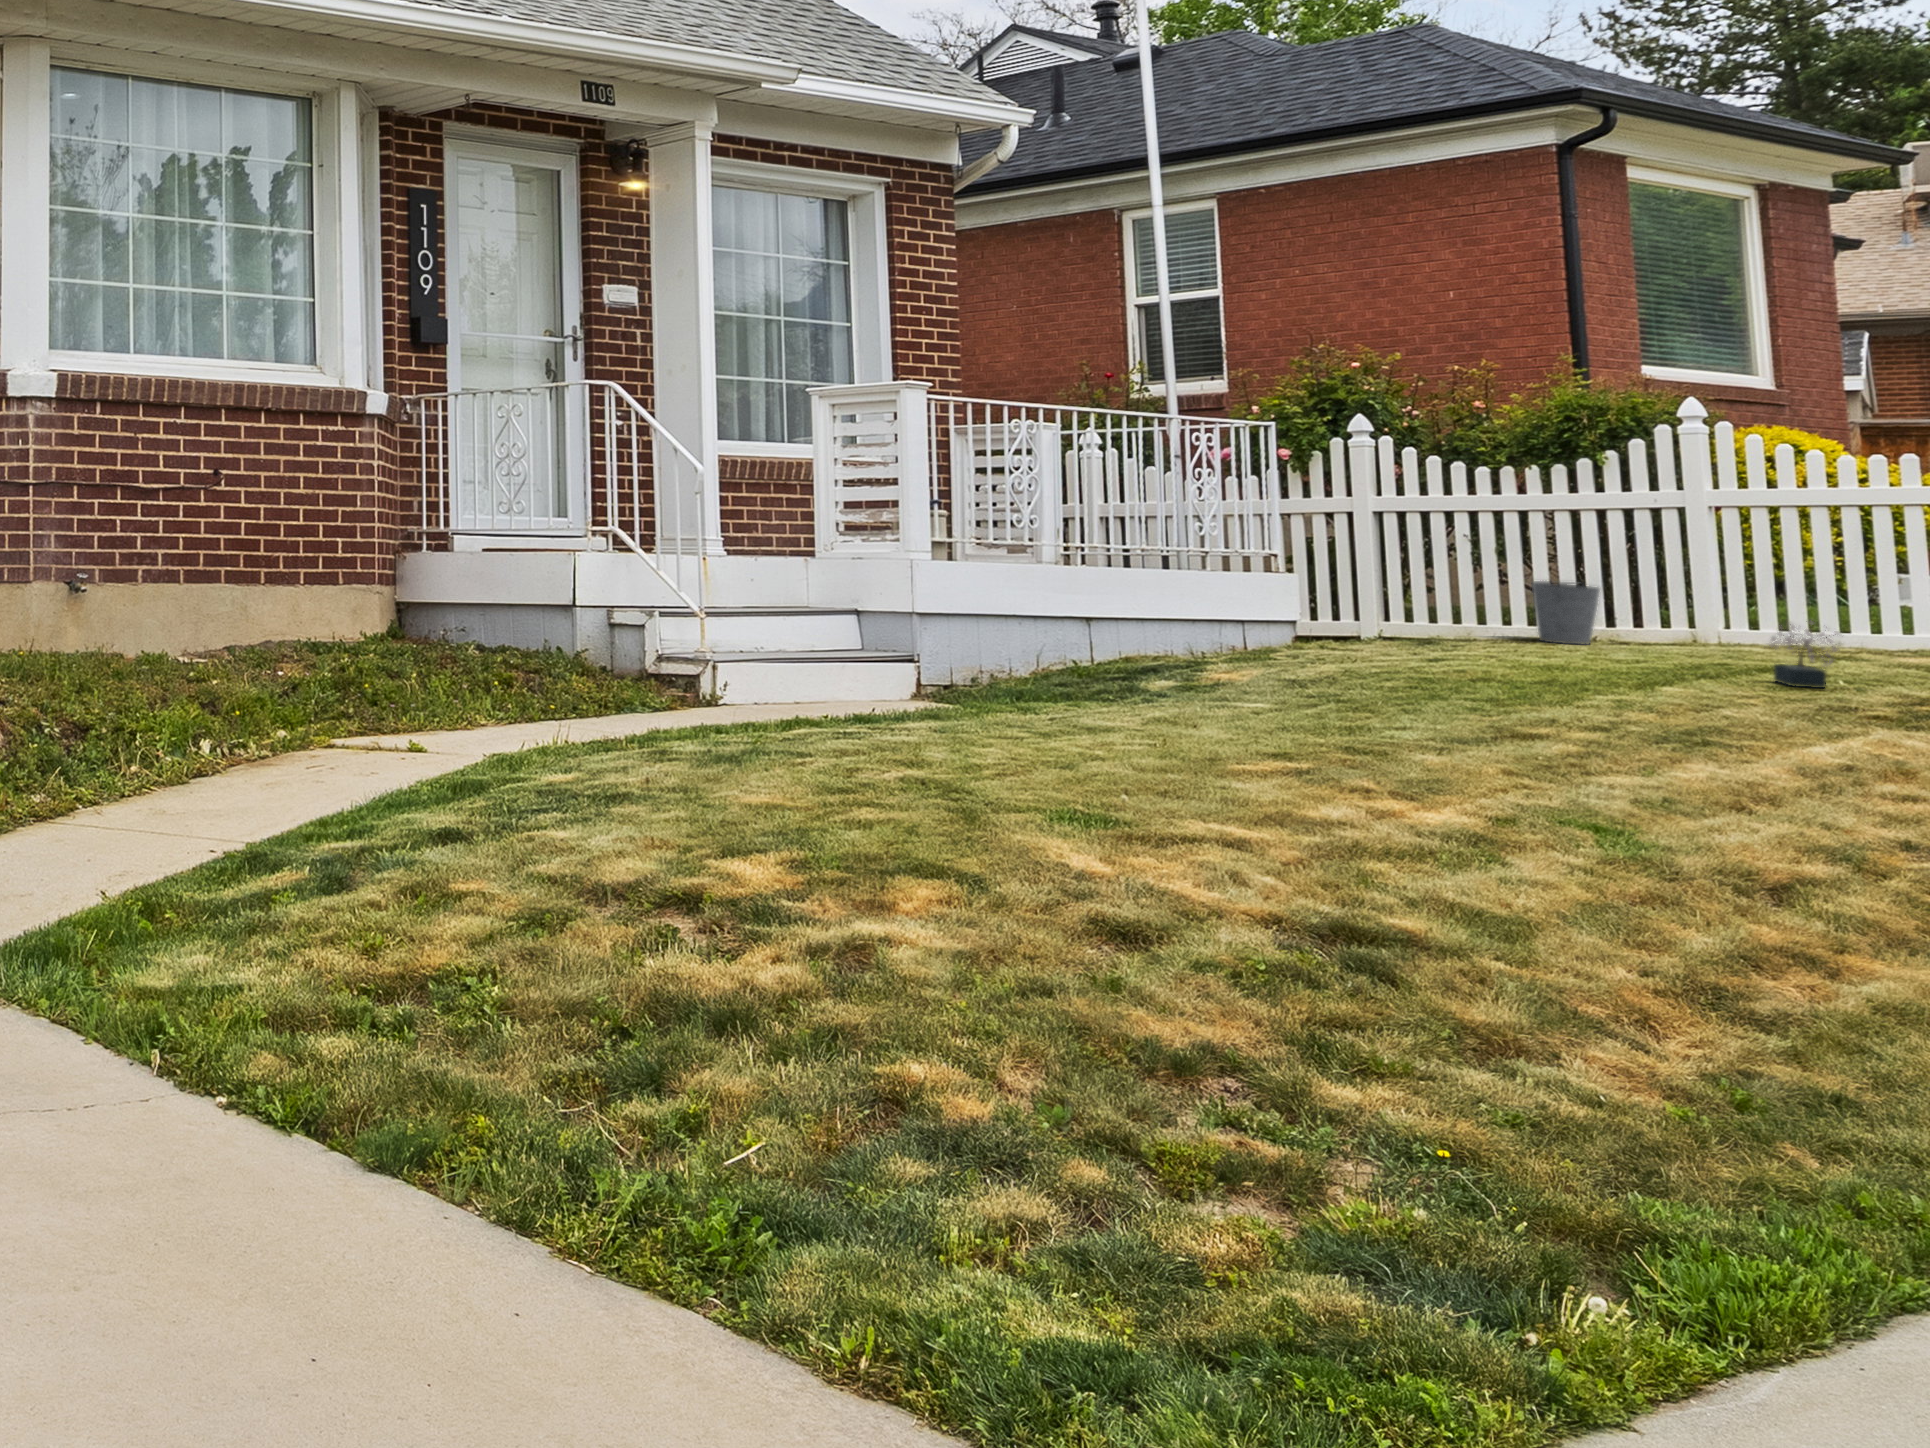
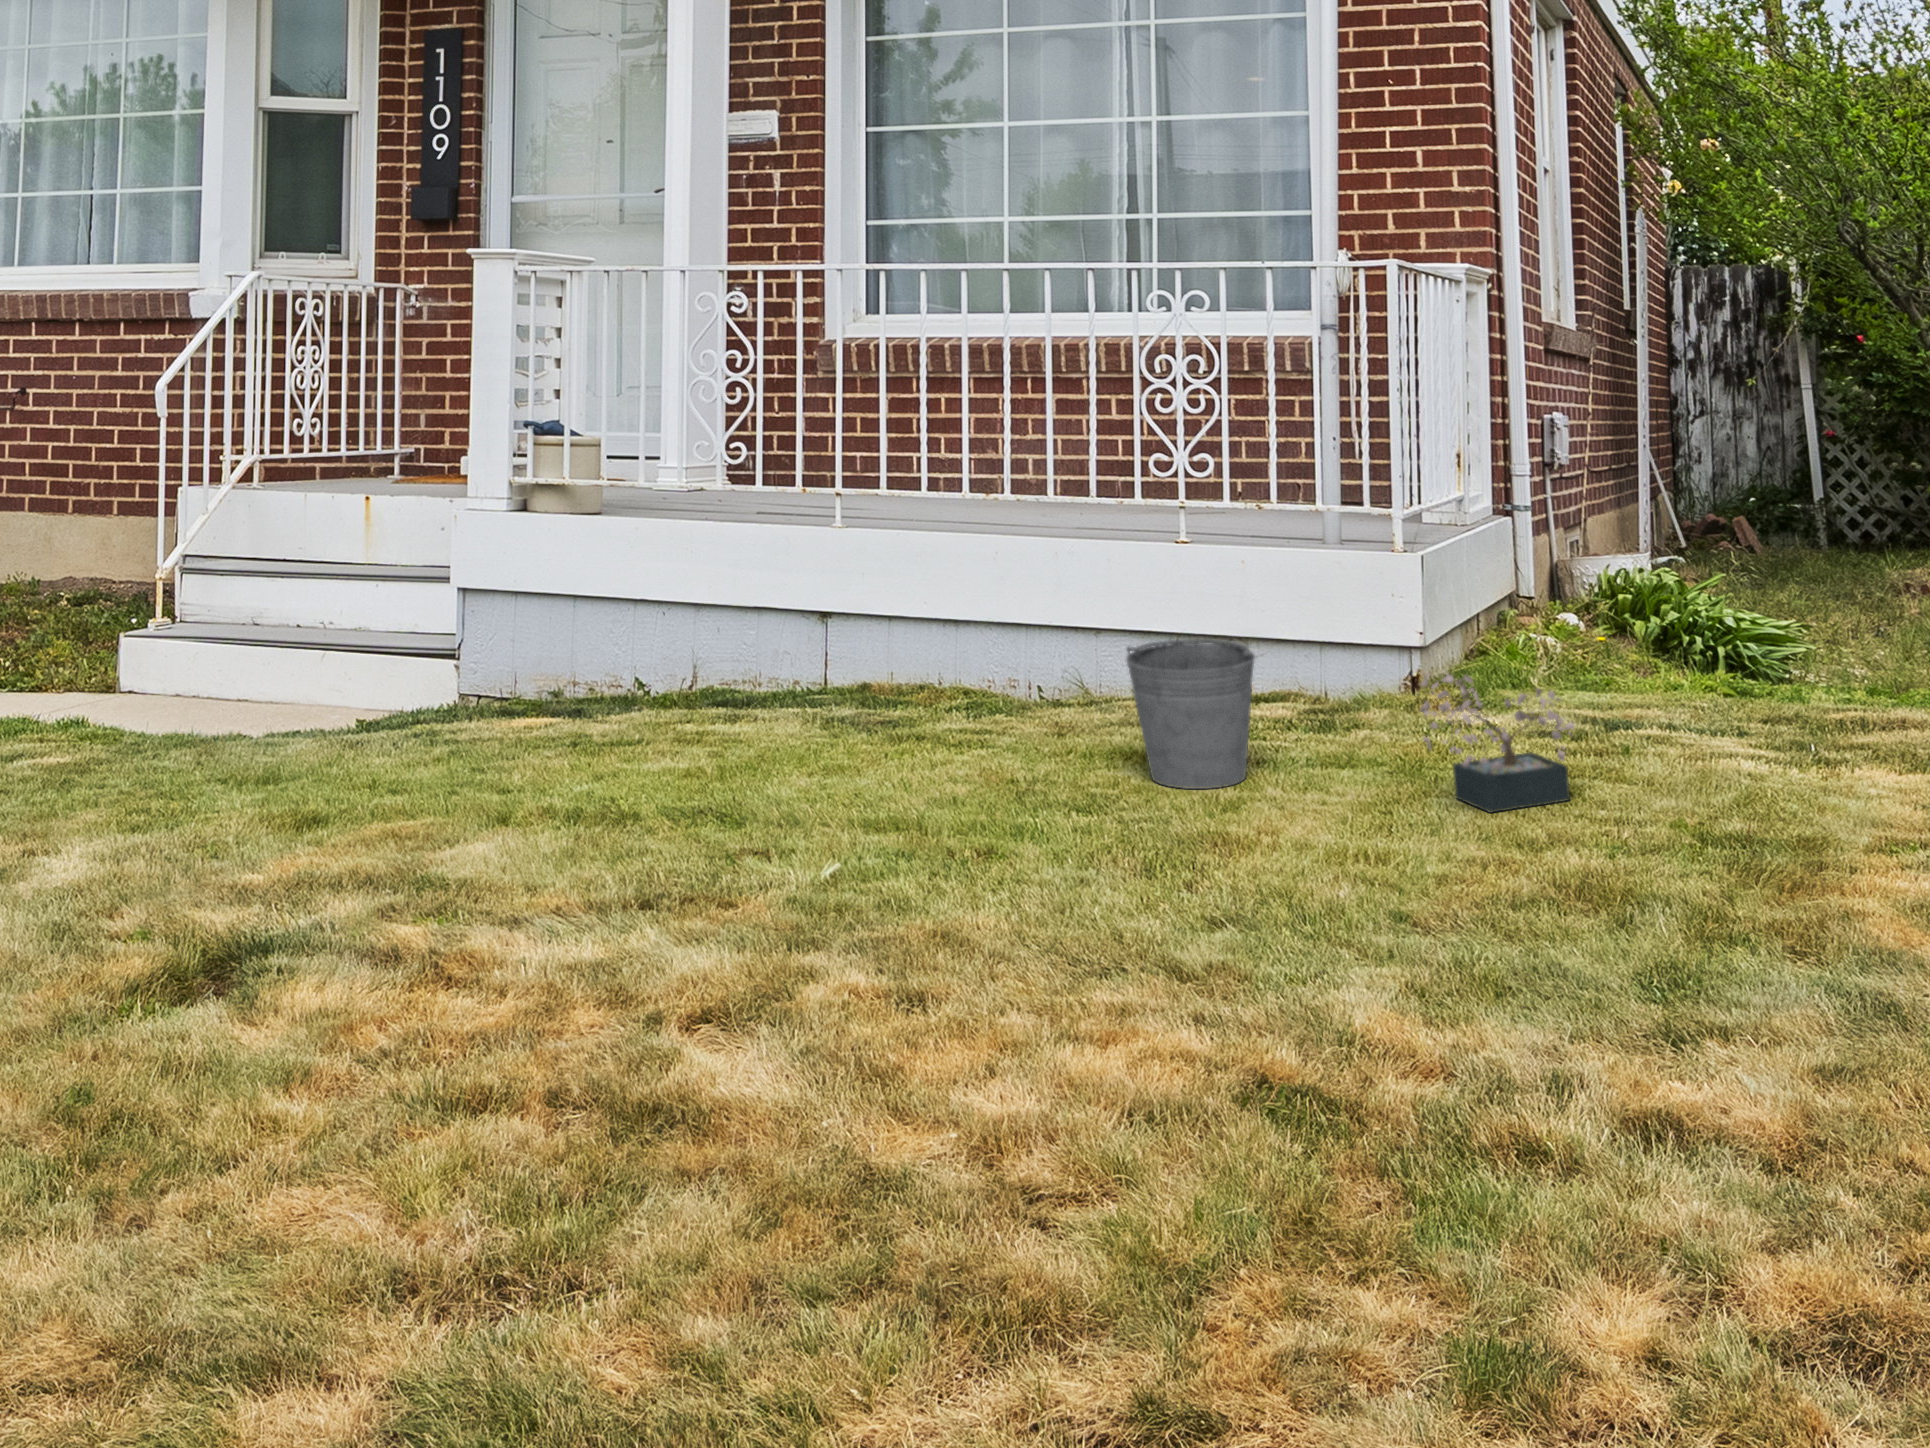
decorative plant: present [1770,621,1839,688] -> present [1421,674,1574,812]

